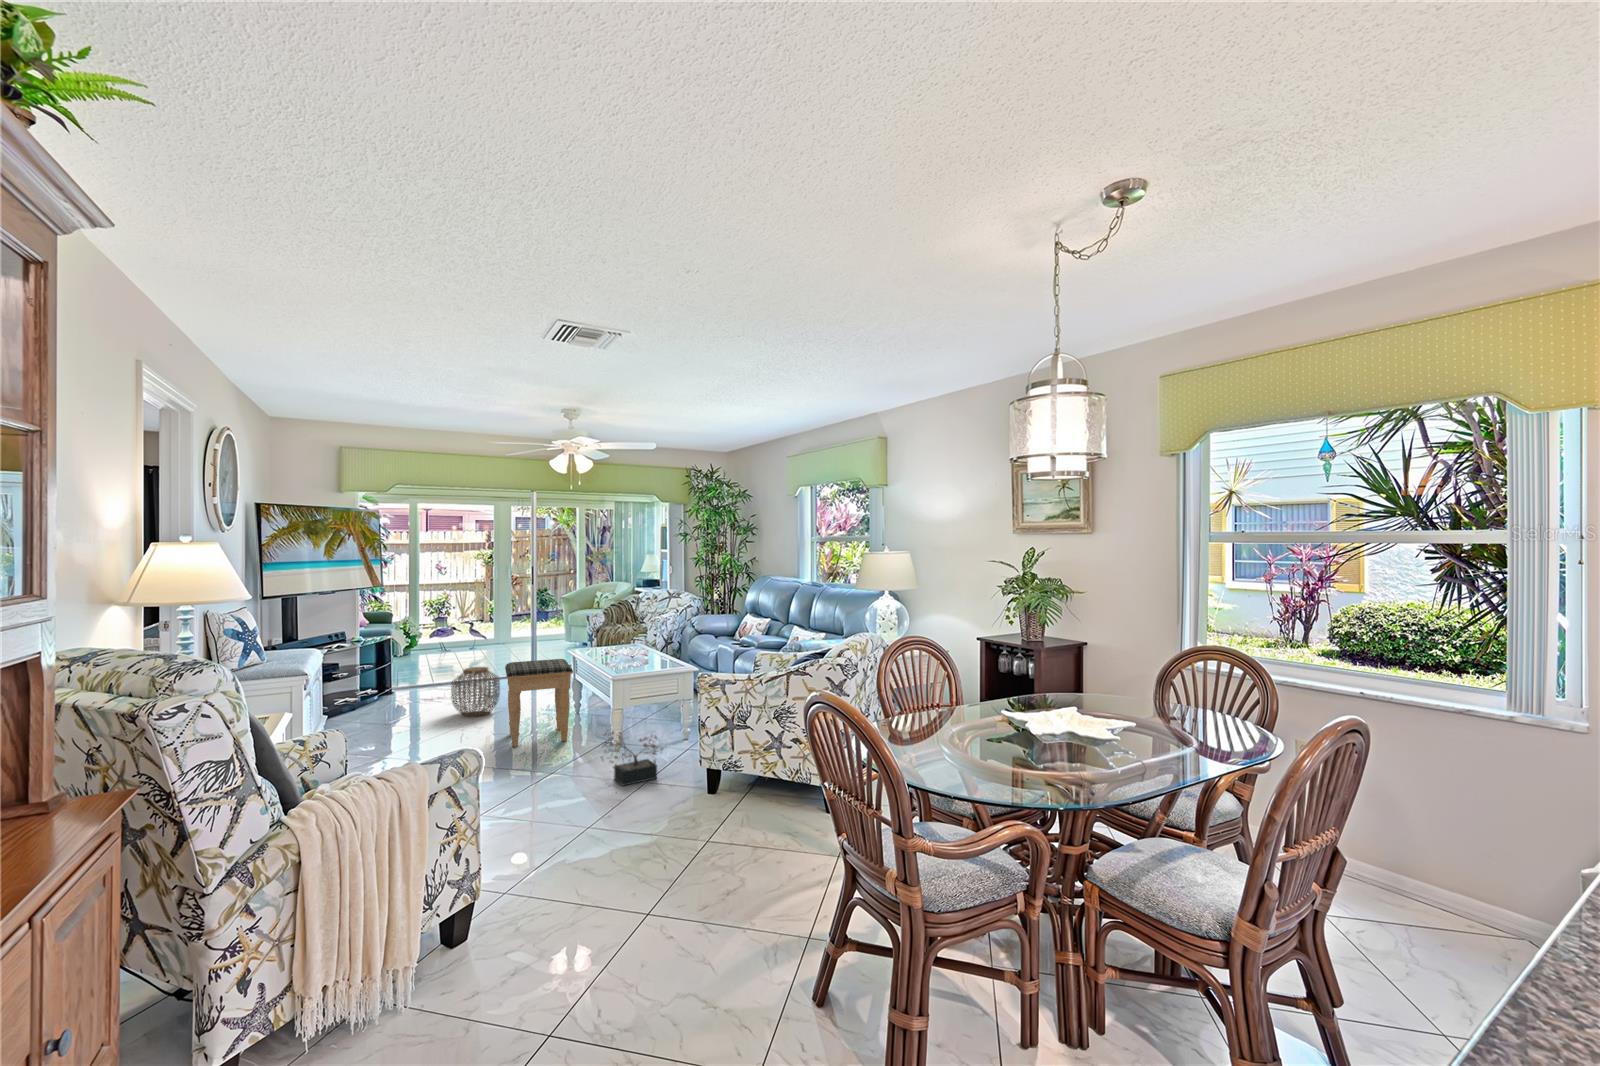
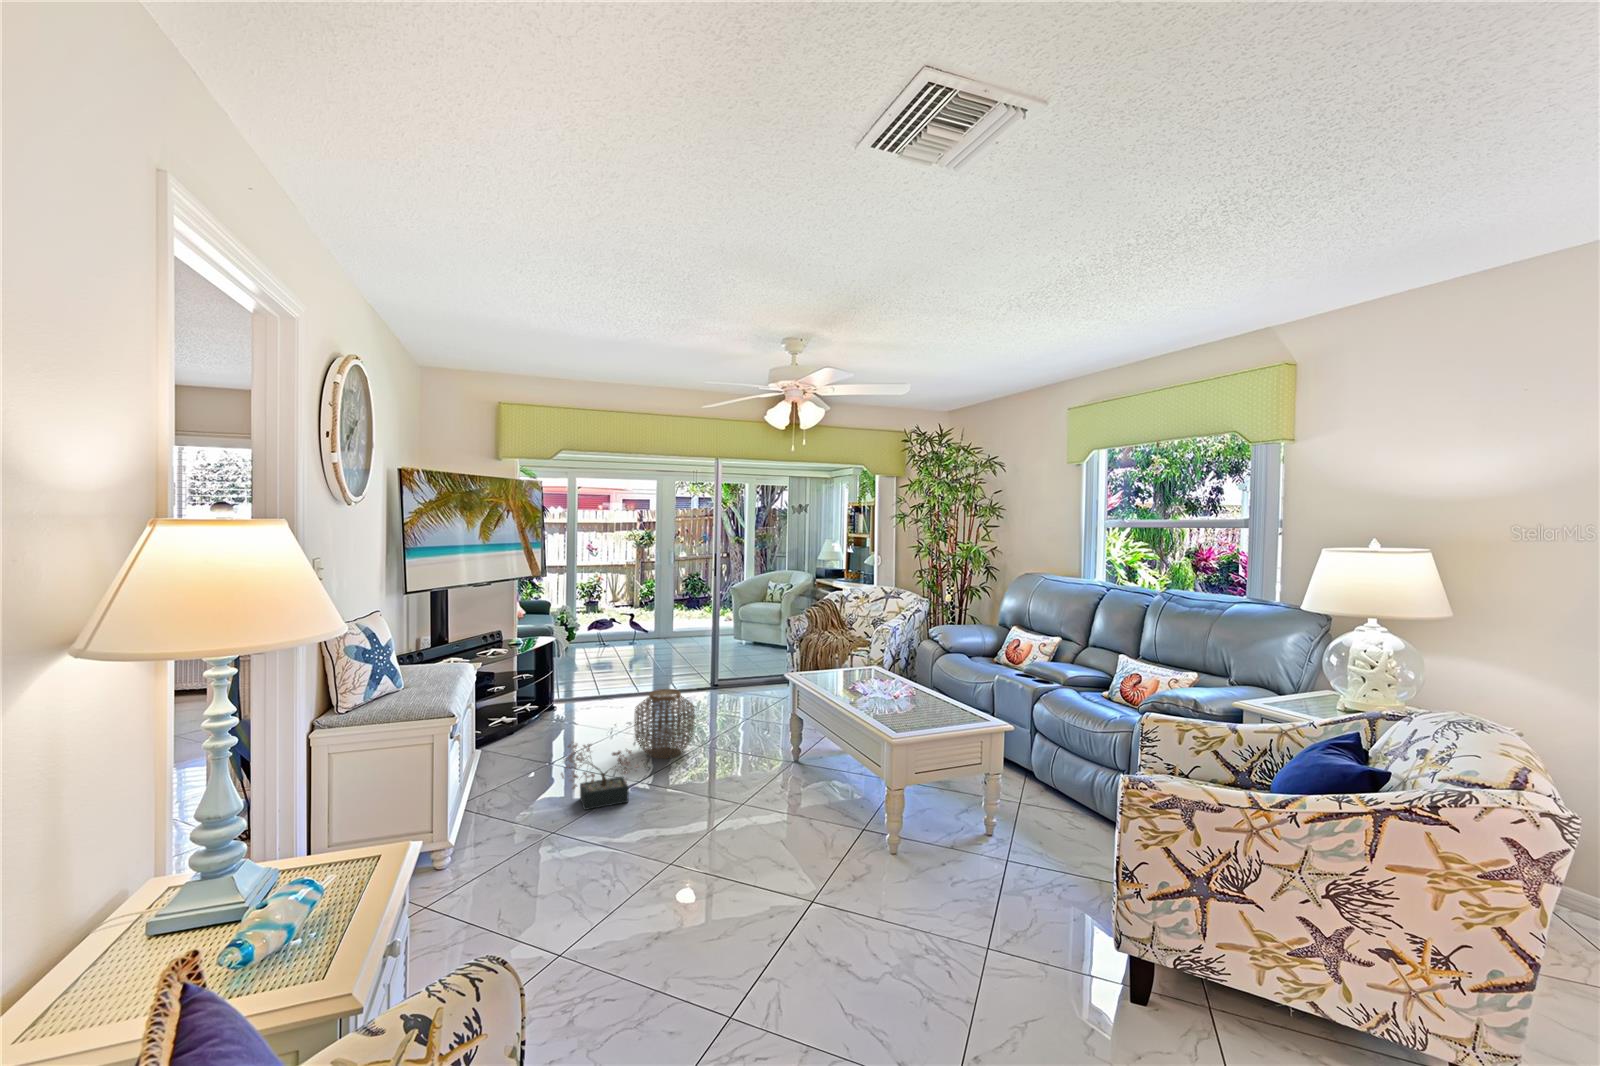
footstool: present [505,659,573,747] -> none [717,693,821,830]
decorative plant: present [601,731,663,786] -> present [561,744,639,810]

